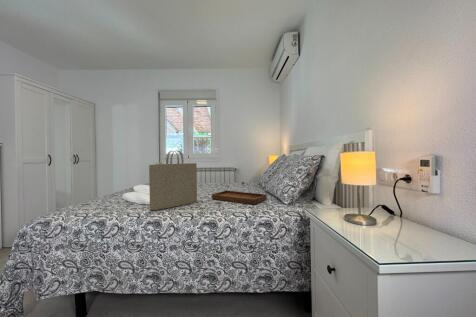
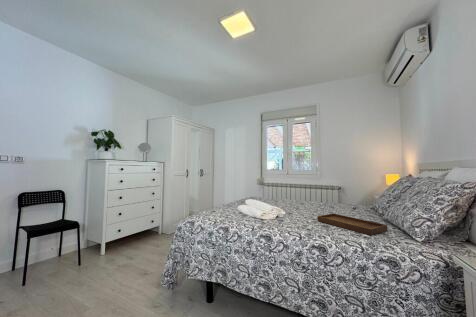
tote bag: present [149,151,197,210] -> none [261,172,302,225]

